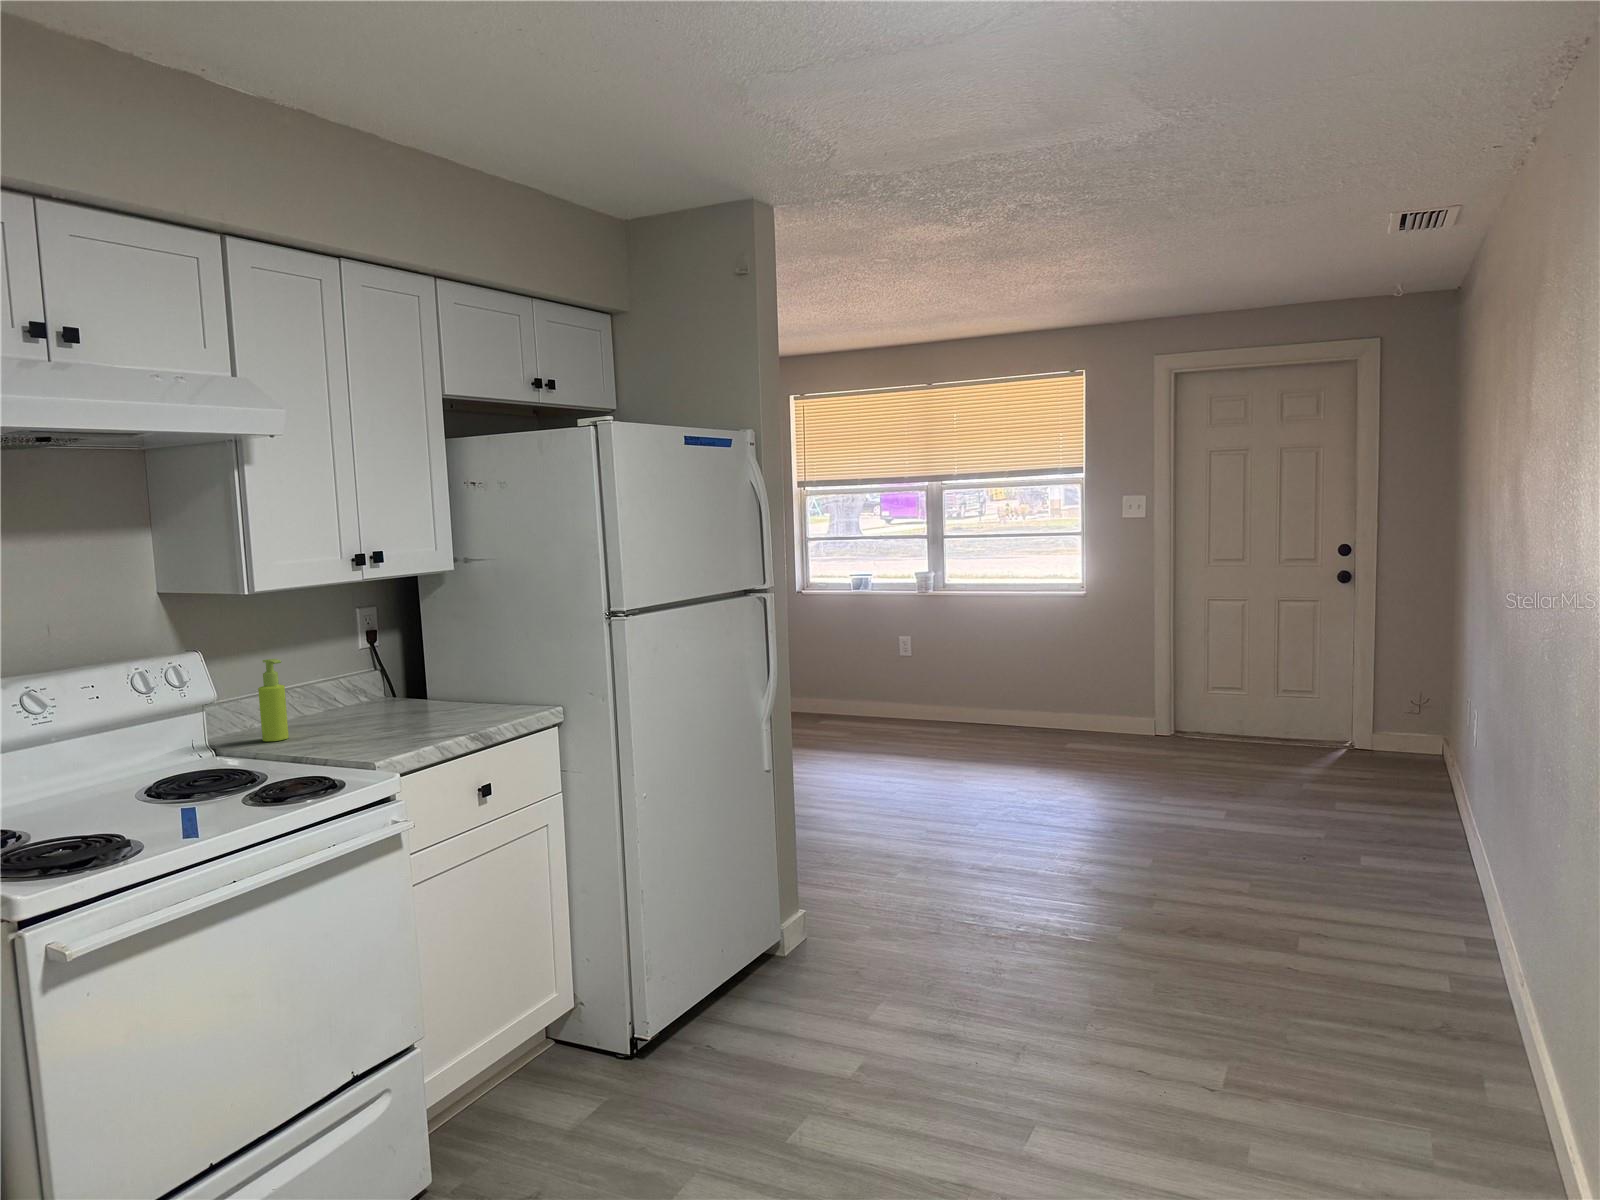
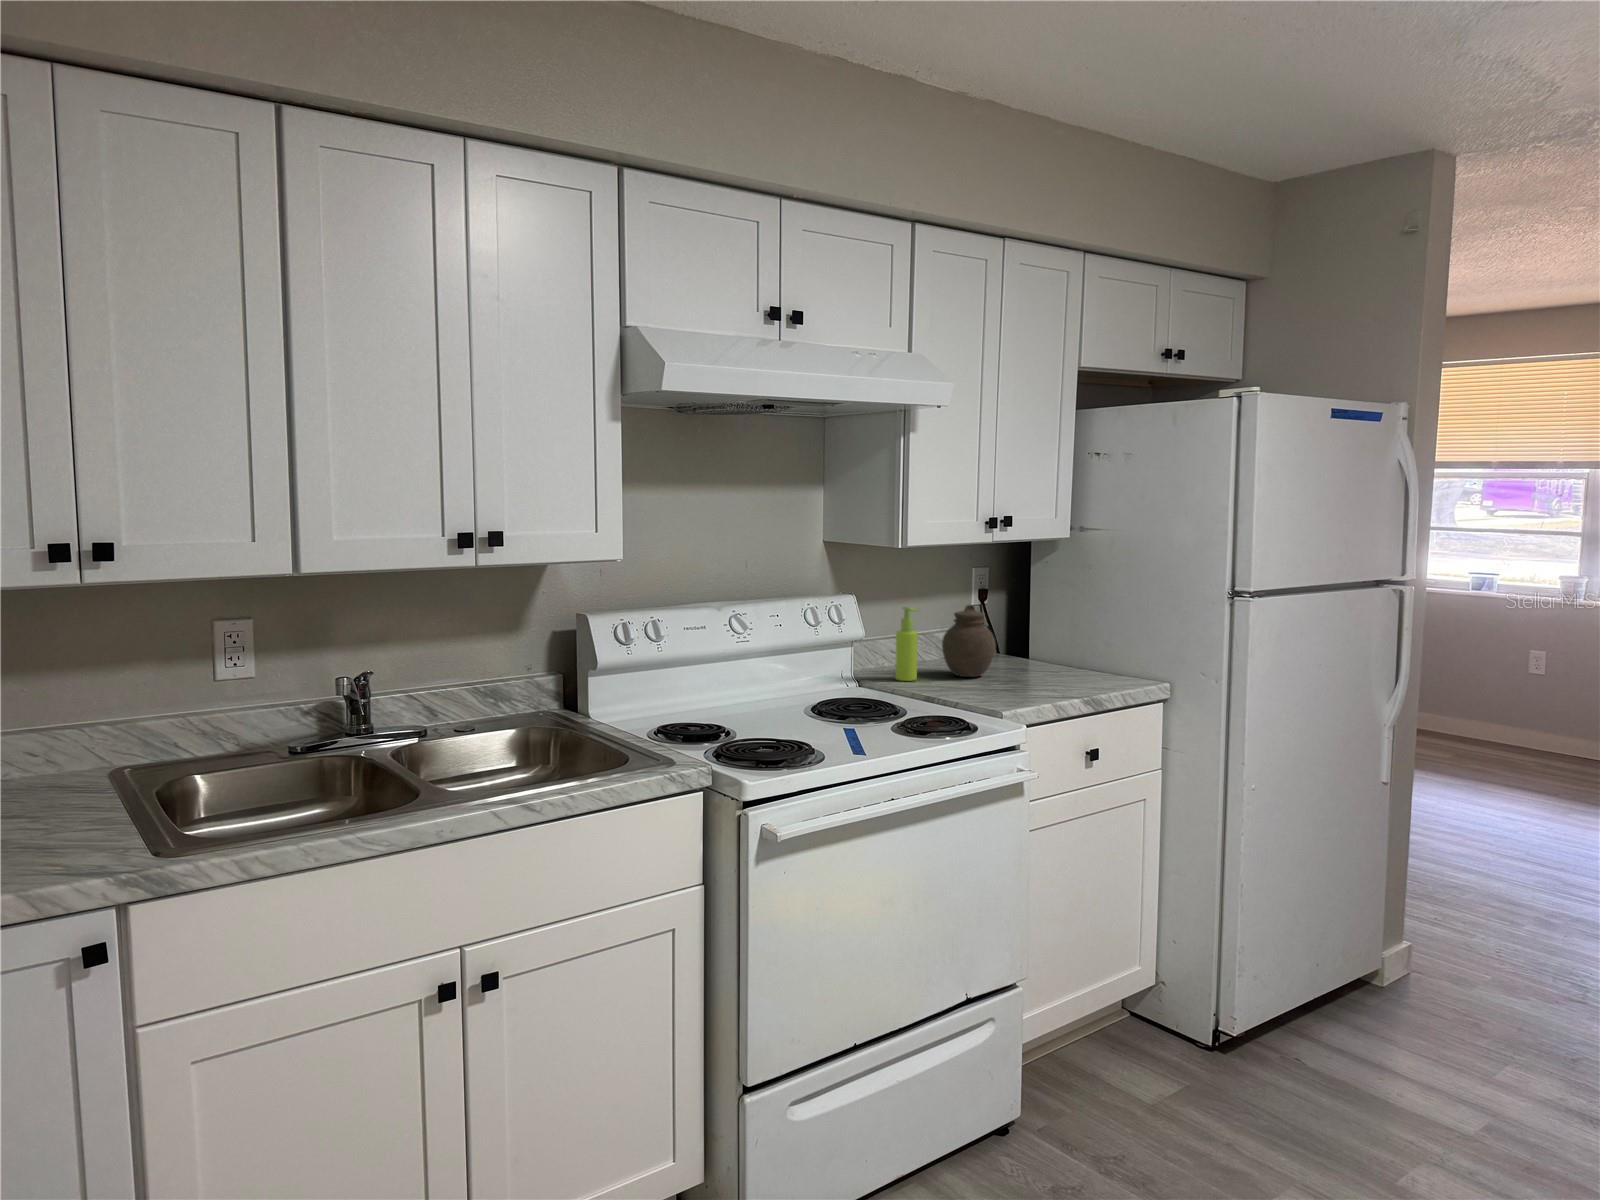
jar: none [318,649,379,728] -> present [942,605,996,677]

